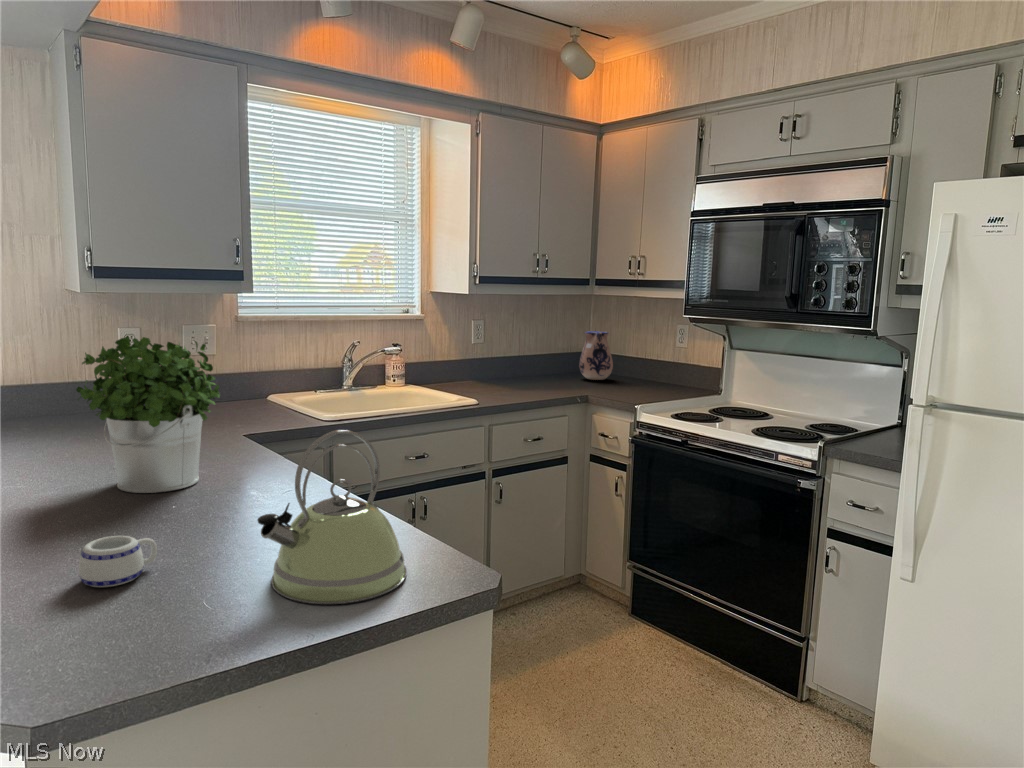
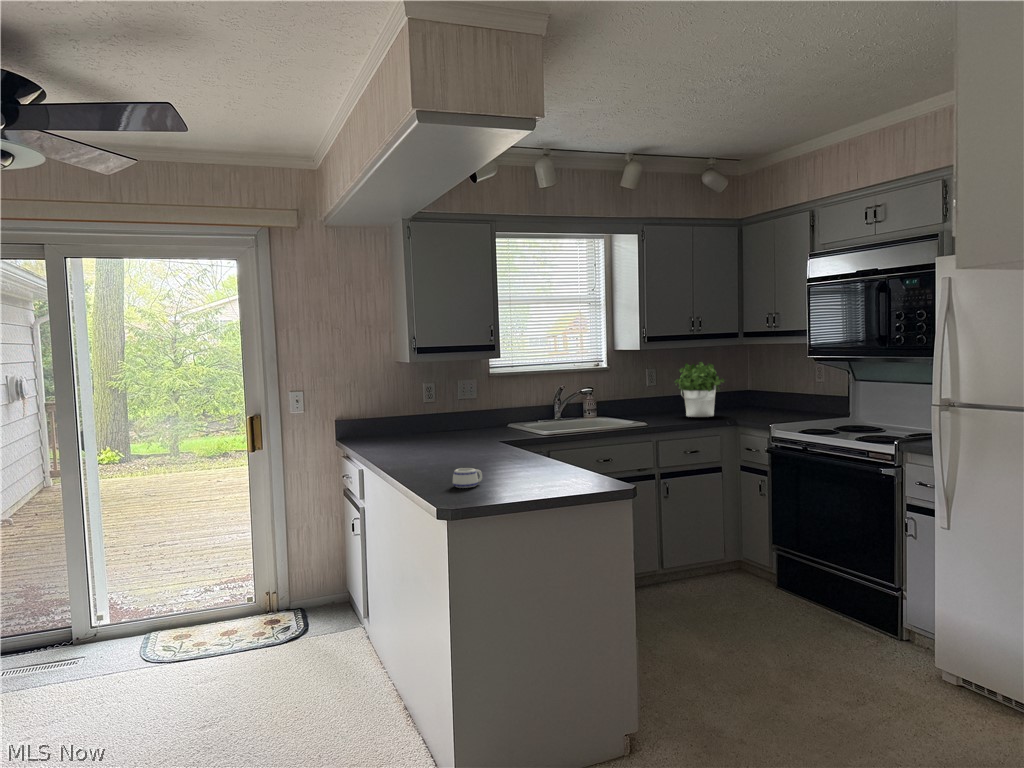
ceramic pitcher: present [579,331,613,380] -> none [736,374,764,412]
potted plant: present [76,336,220,493] -> present [675,362,724,417]
kettle: present [258,430,406,604] -> none [530,416,598,492]

